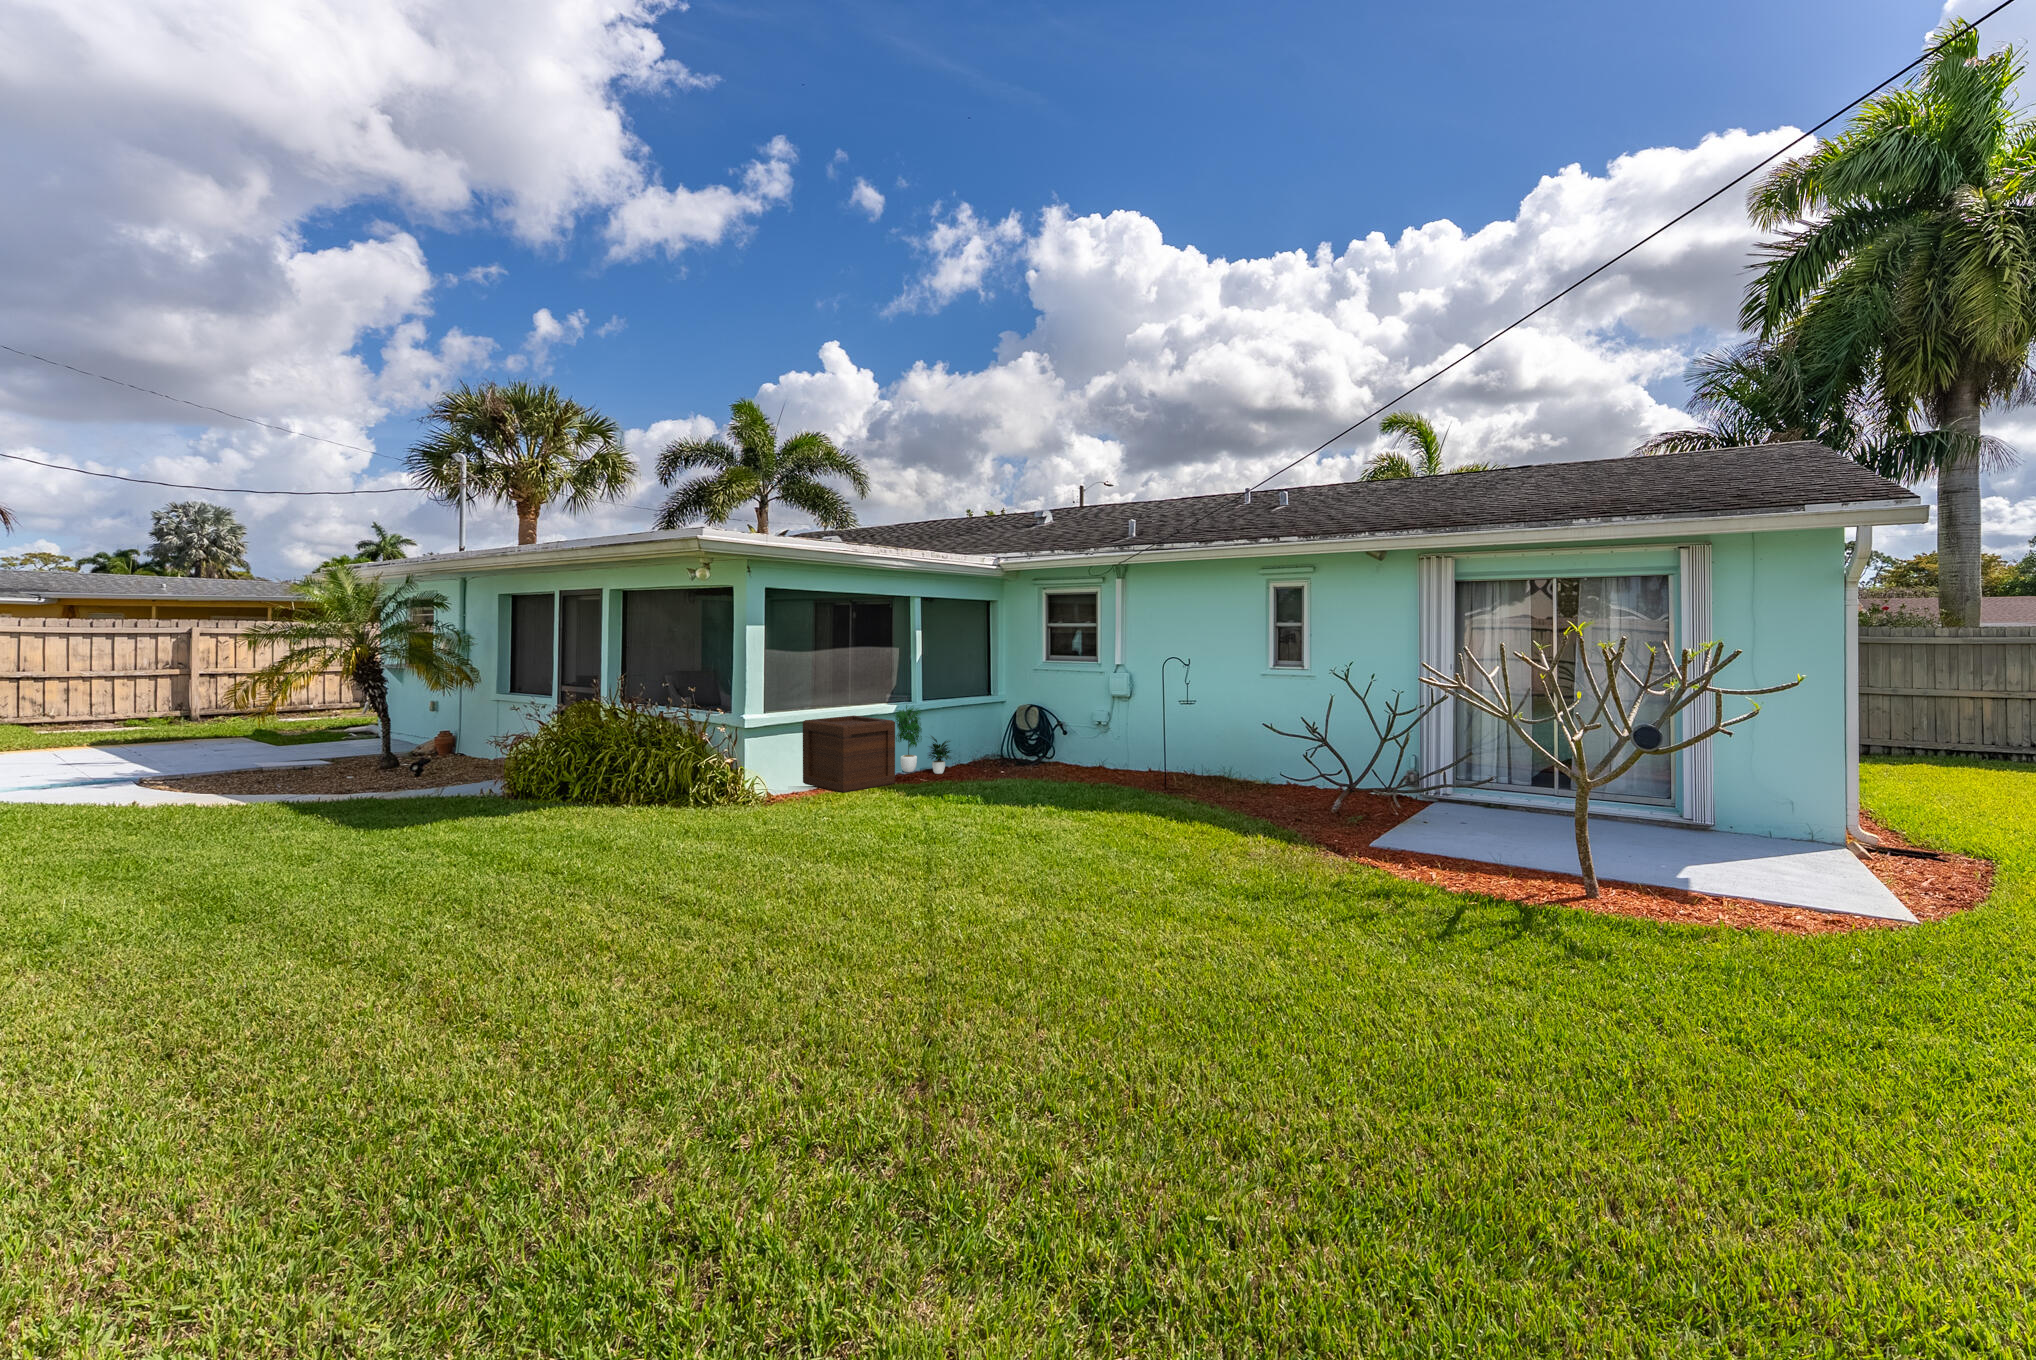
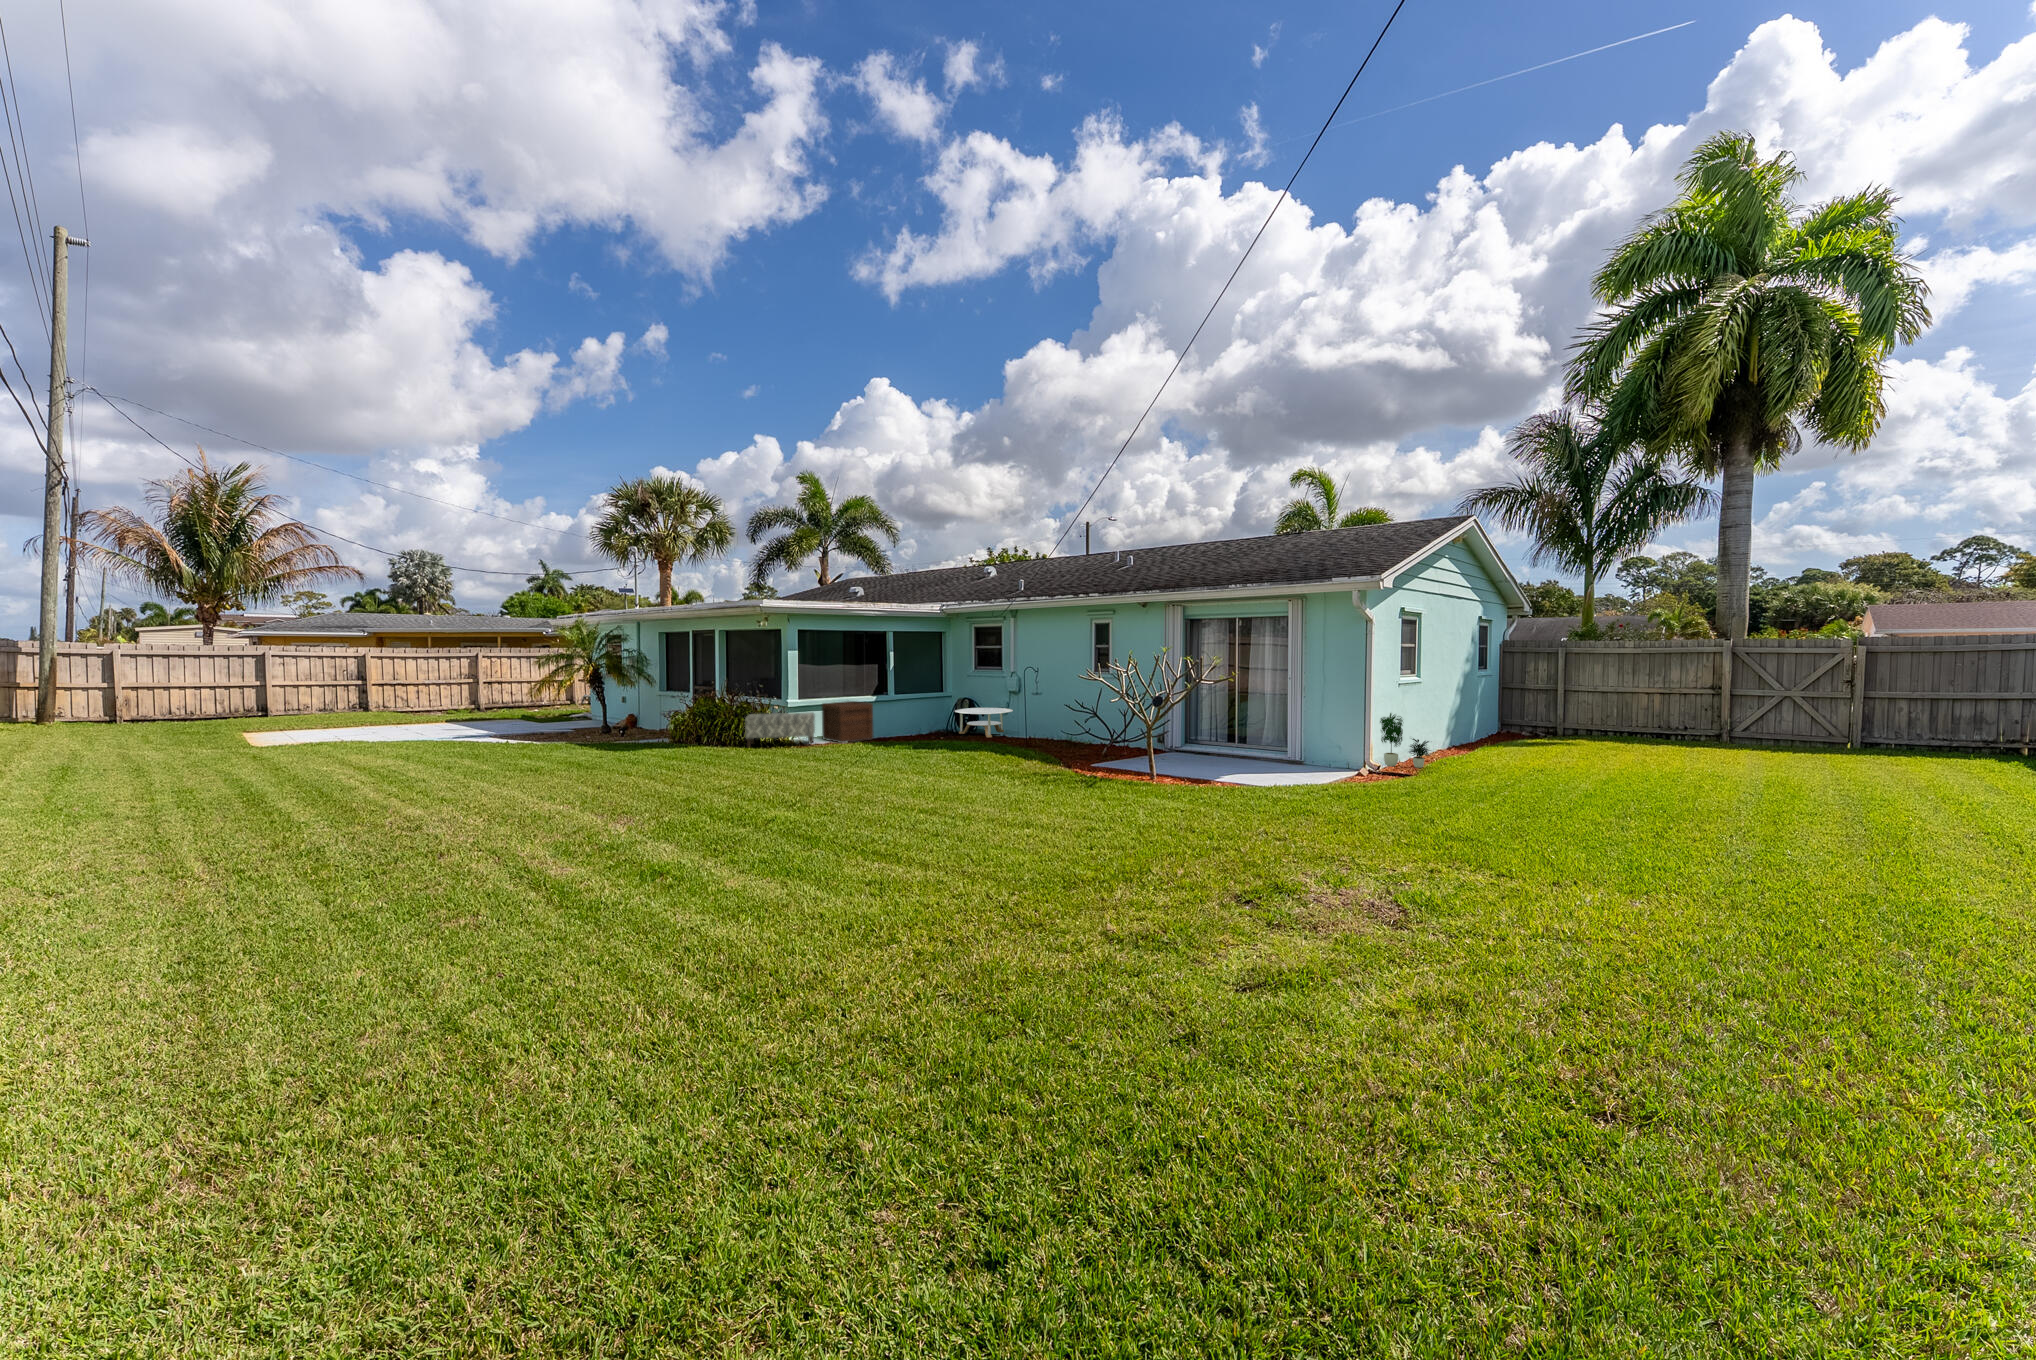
potted plant: present [895,705,952,774] -> present [1380,713,1430,768]
round table: none [1023,726,1120,779] -> present [955,708,1013,738]
bench: none [668,737,796,806] -> present [745,712,815,747]

